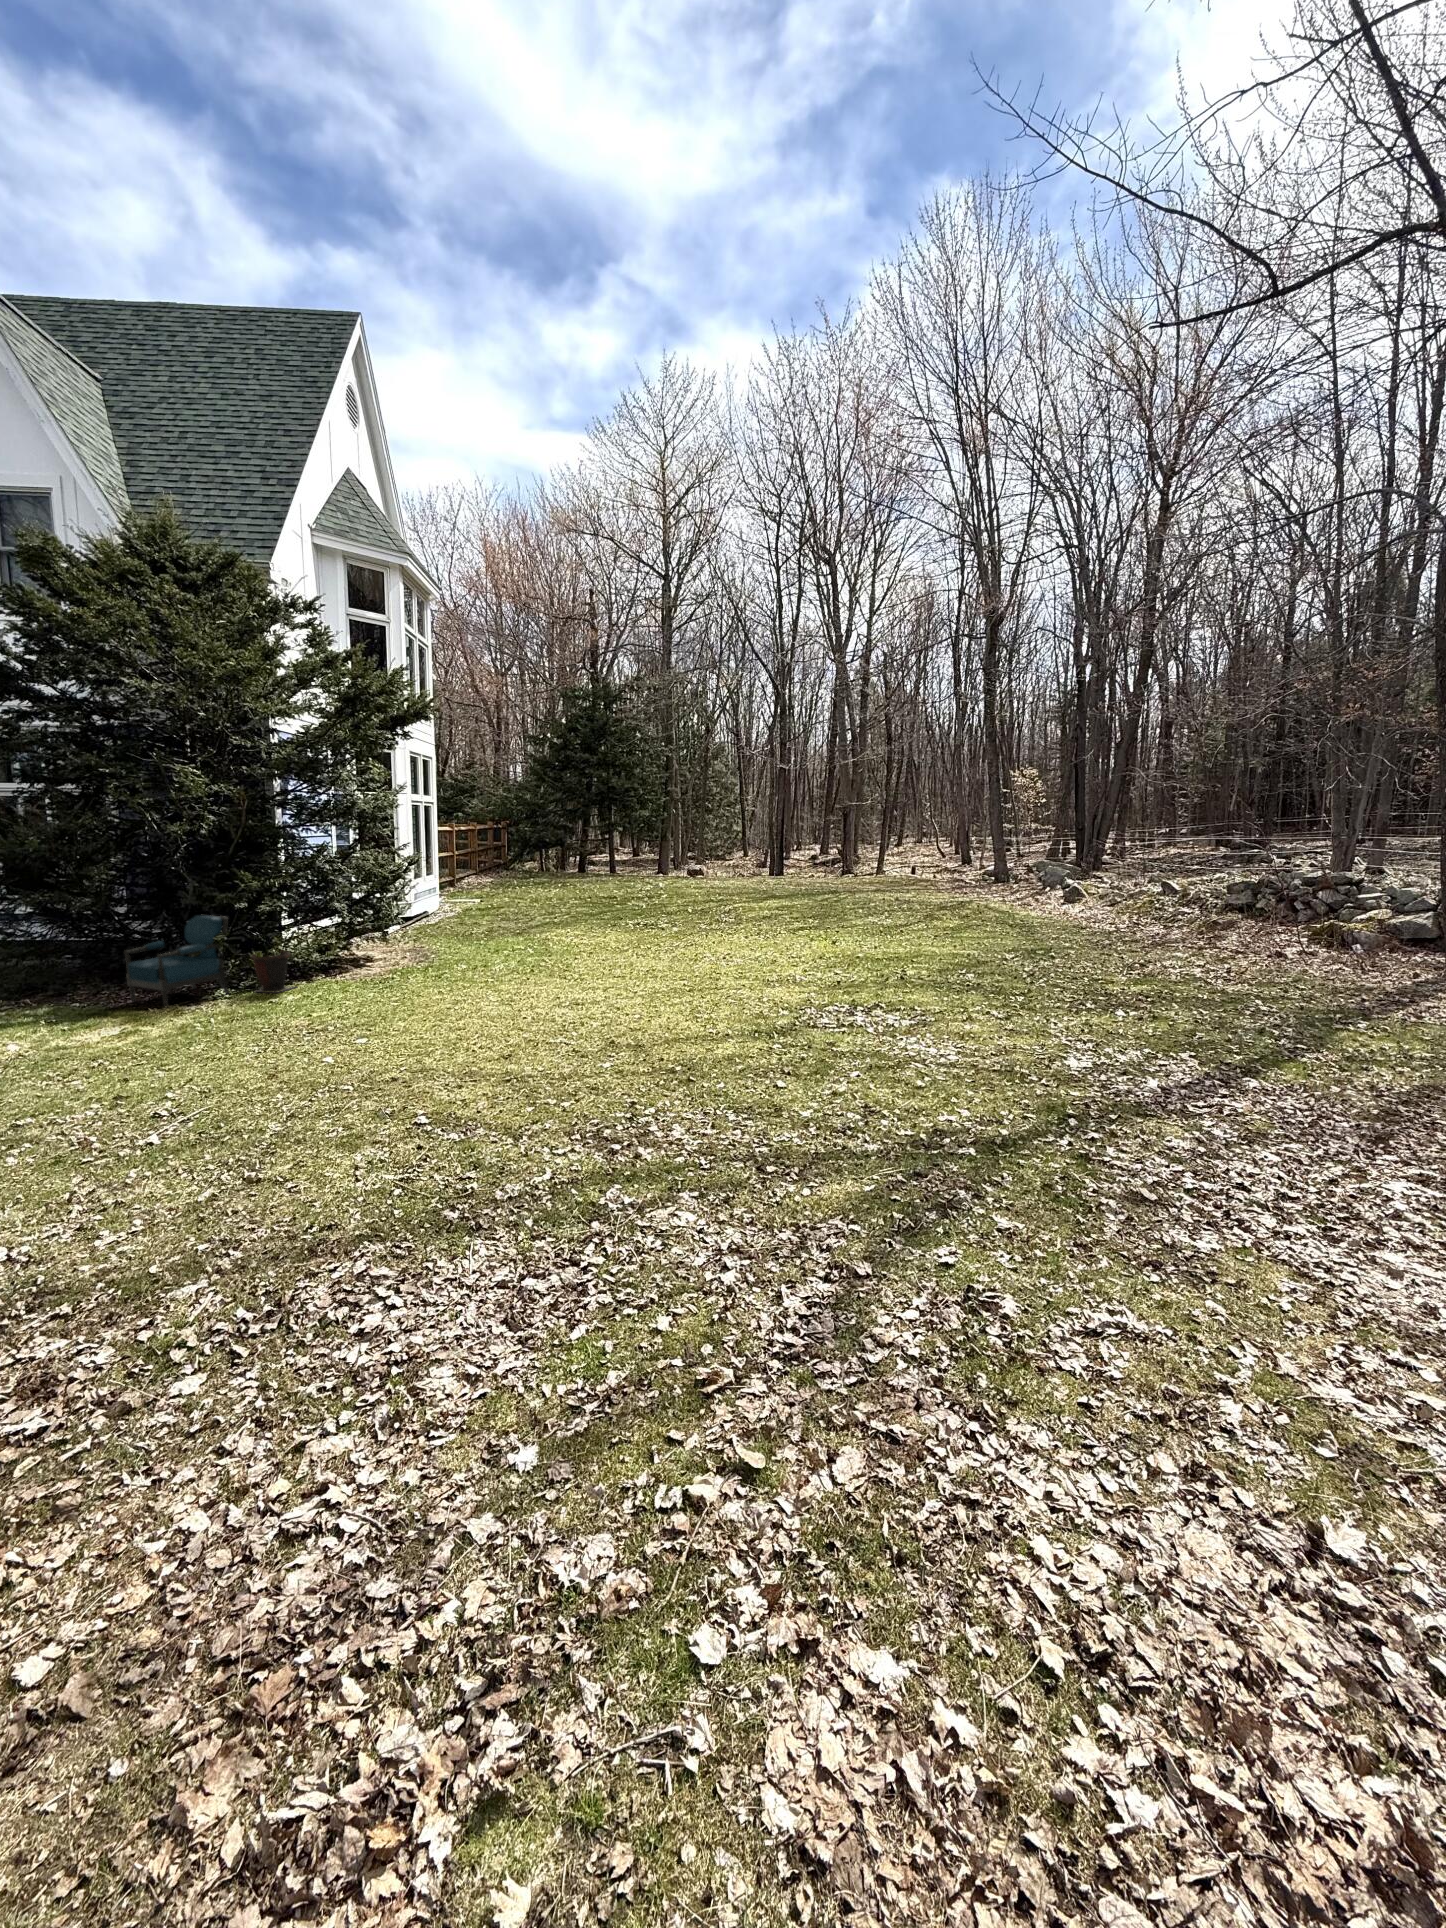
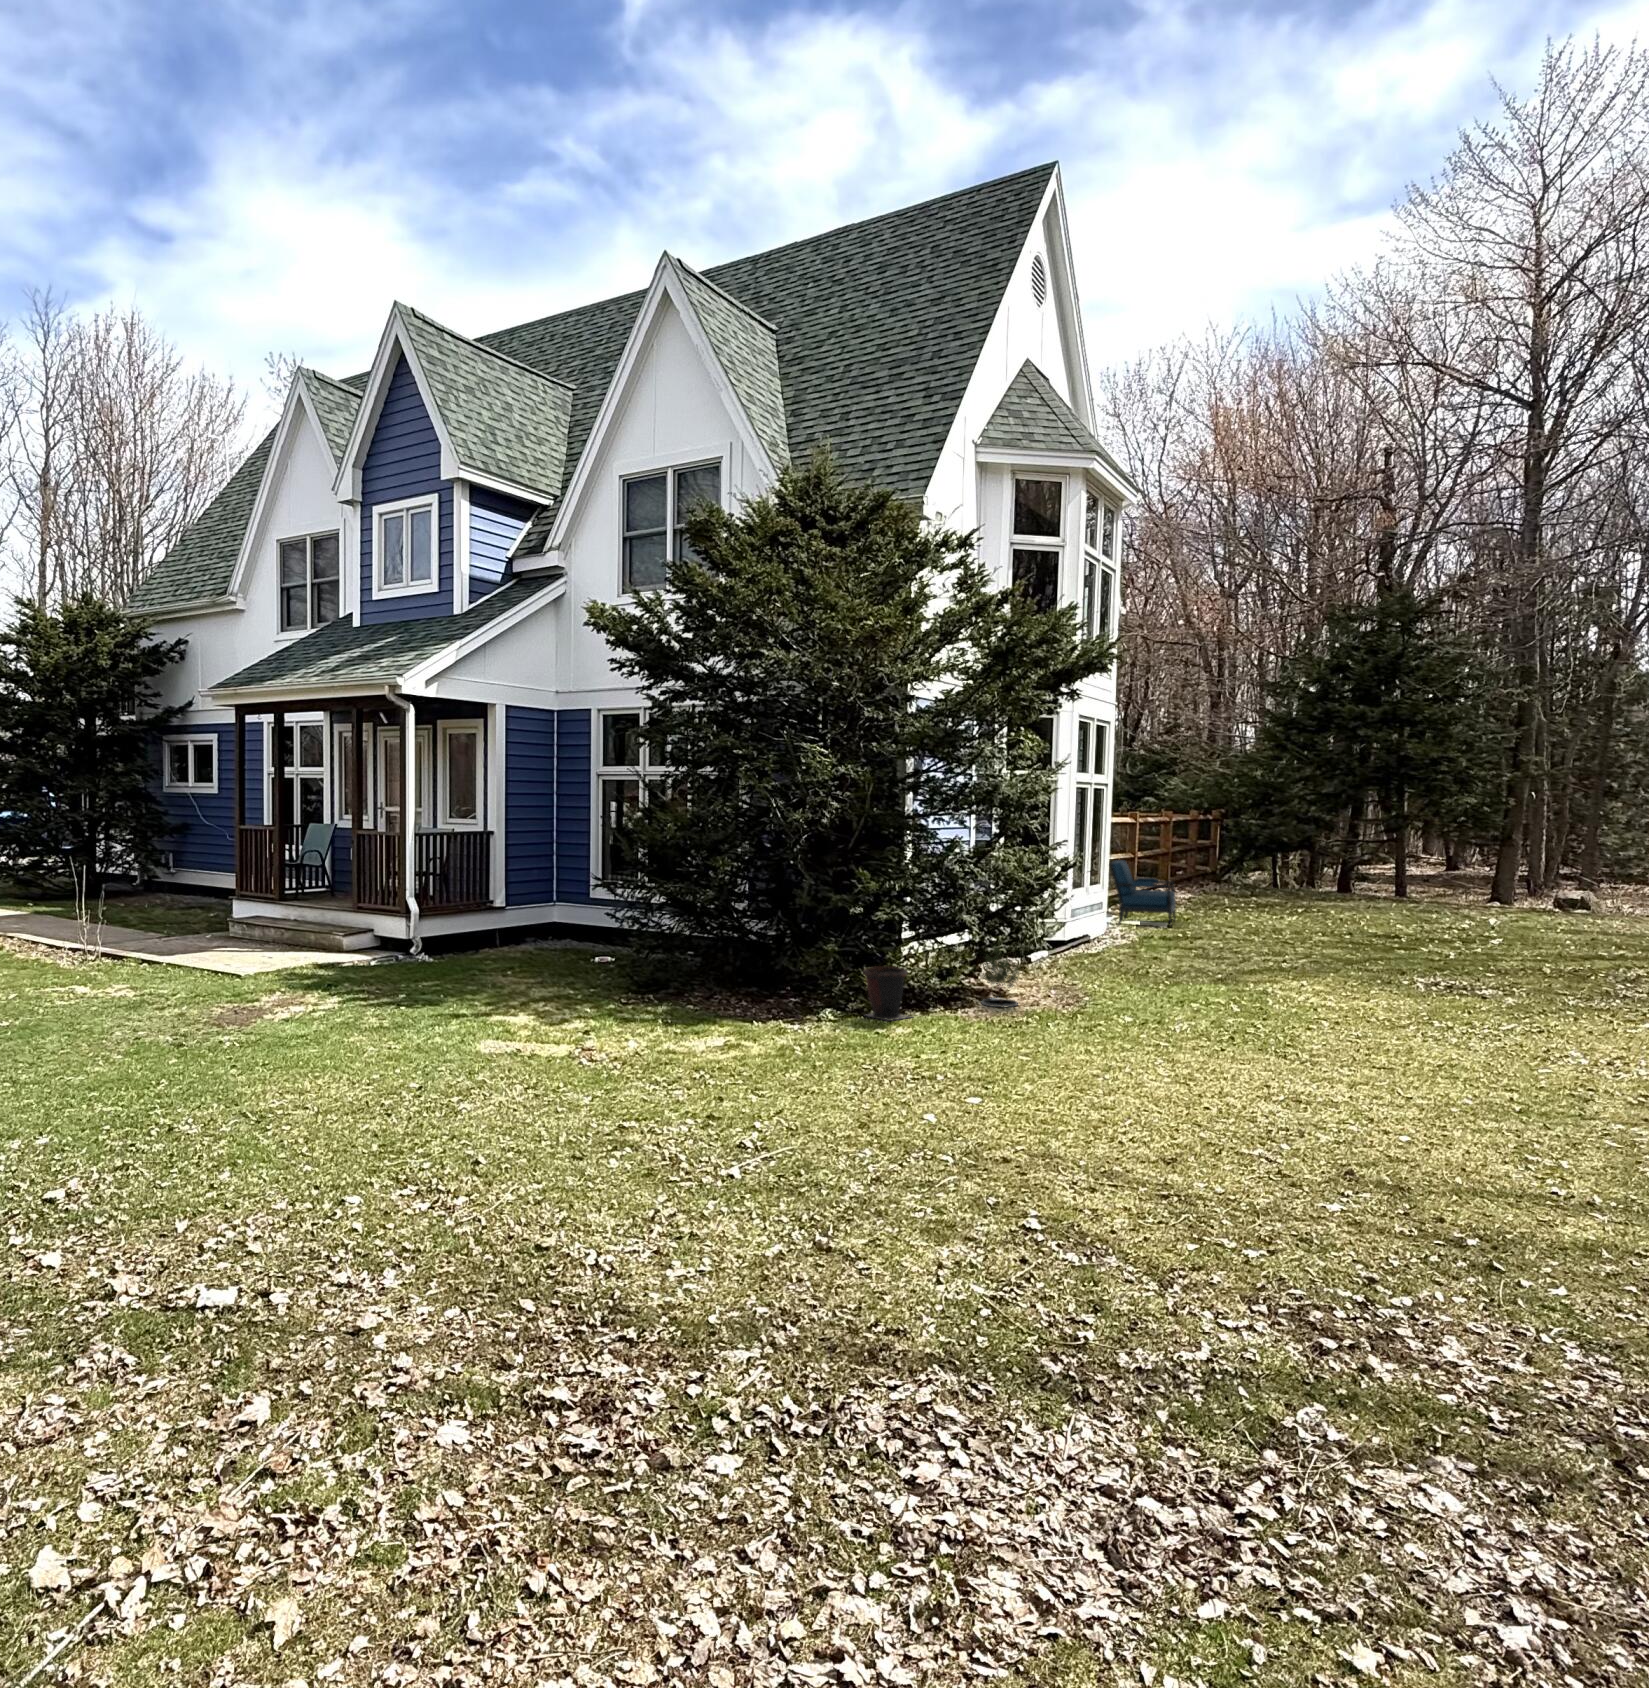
chair: present [125,915,229,1008] -> present [1109,860,1176,927]
potted tree: none [347,921,383,971] -> present [982,941,1019,1007]

